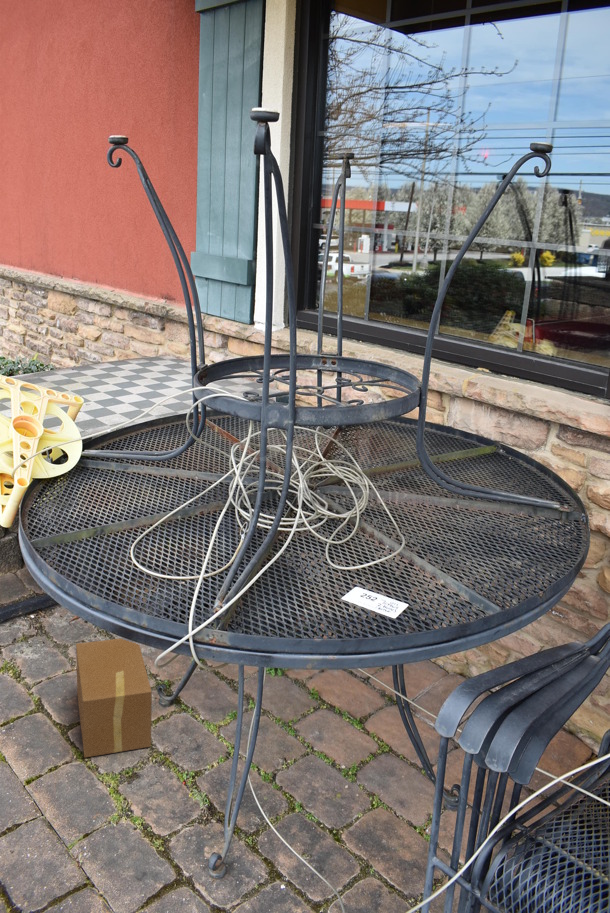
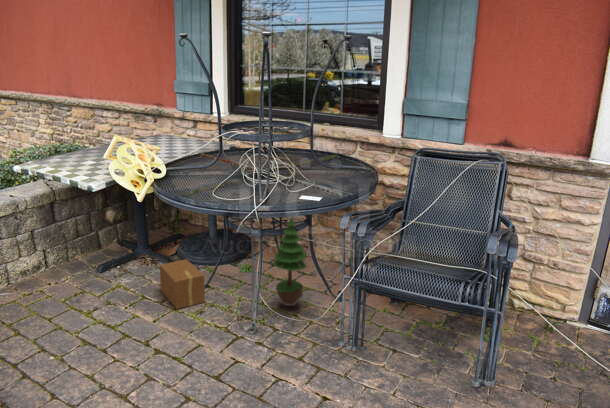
potted tree: none [298,601,380,804] -> present [273,218,307,306]

